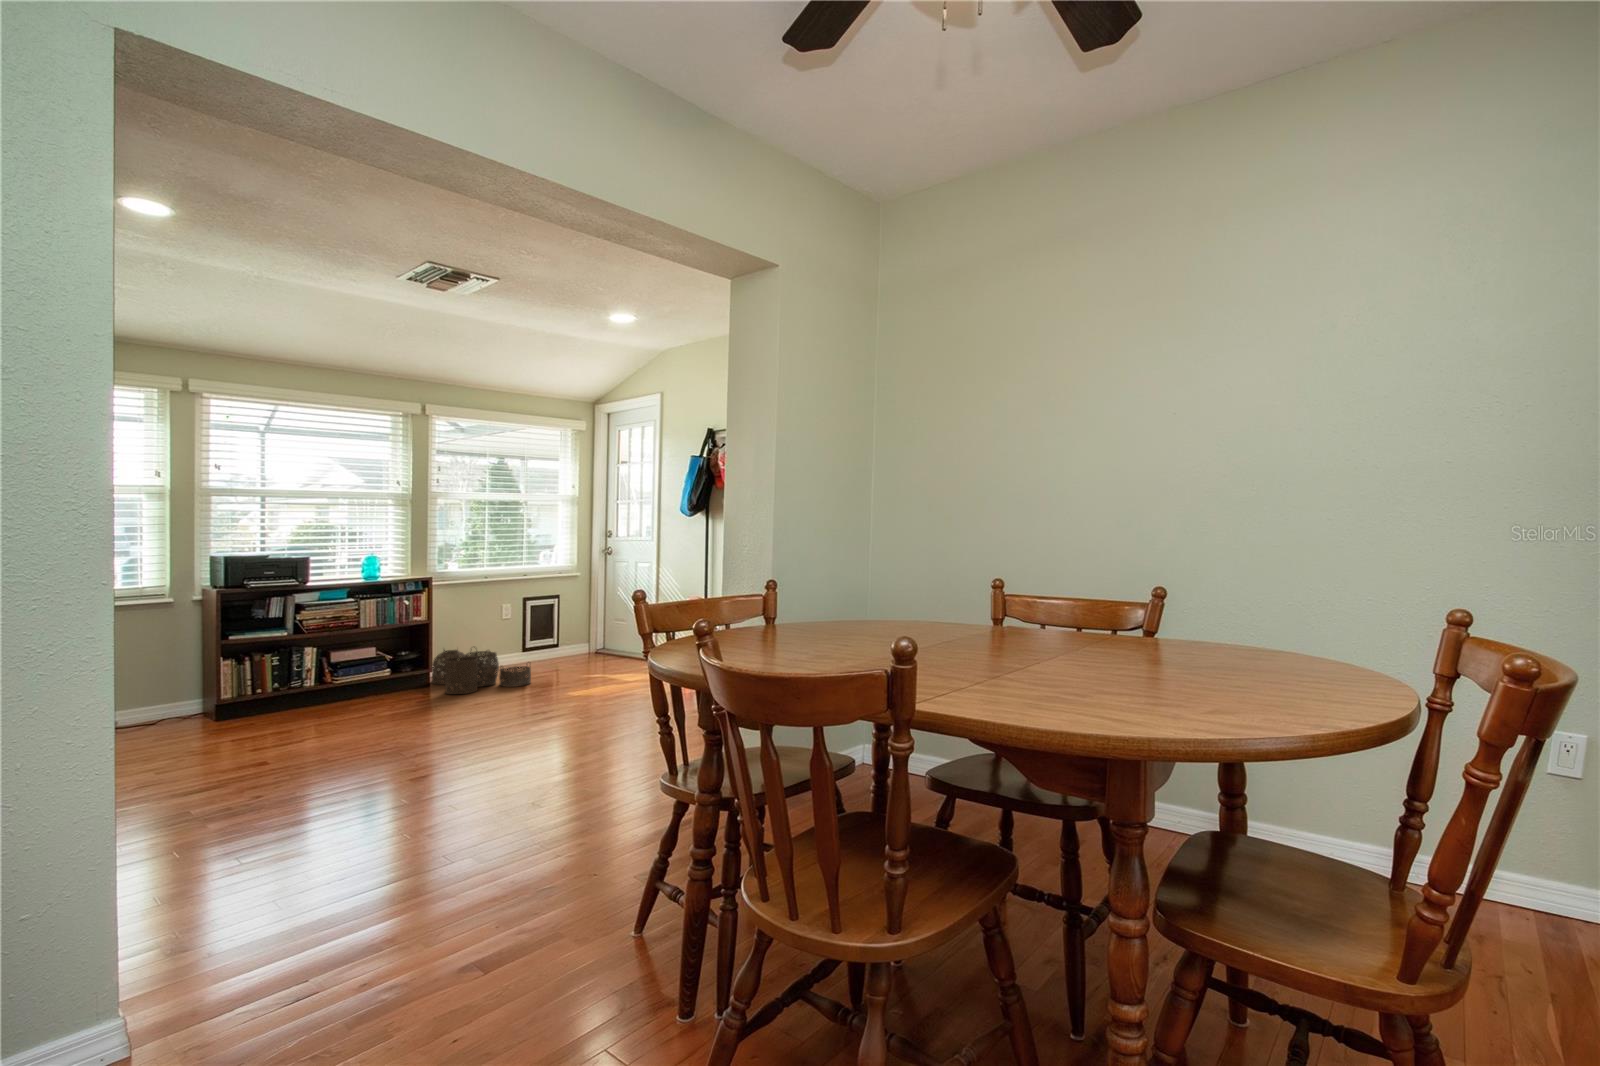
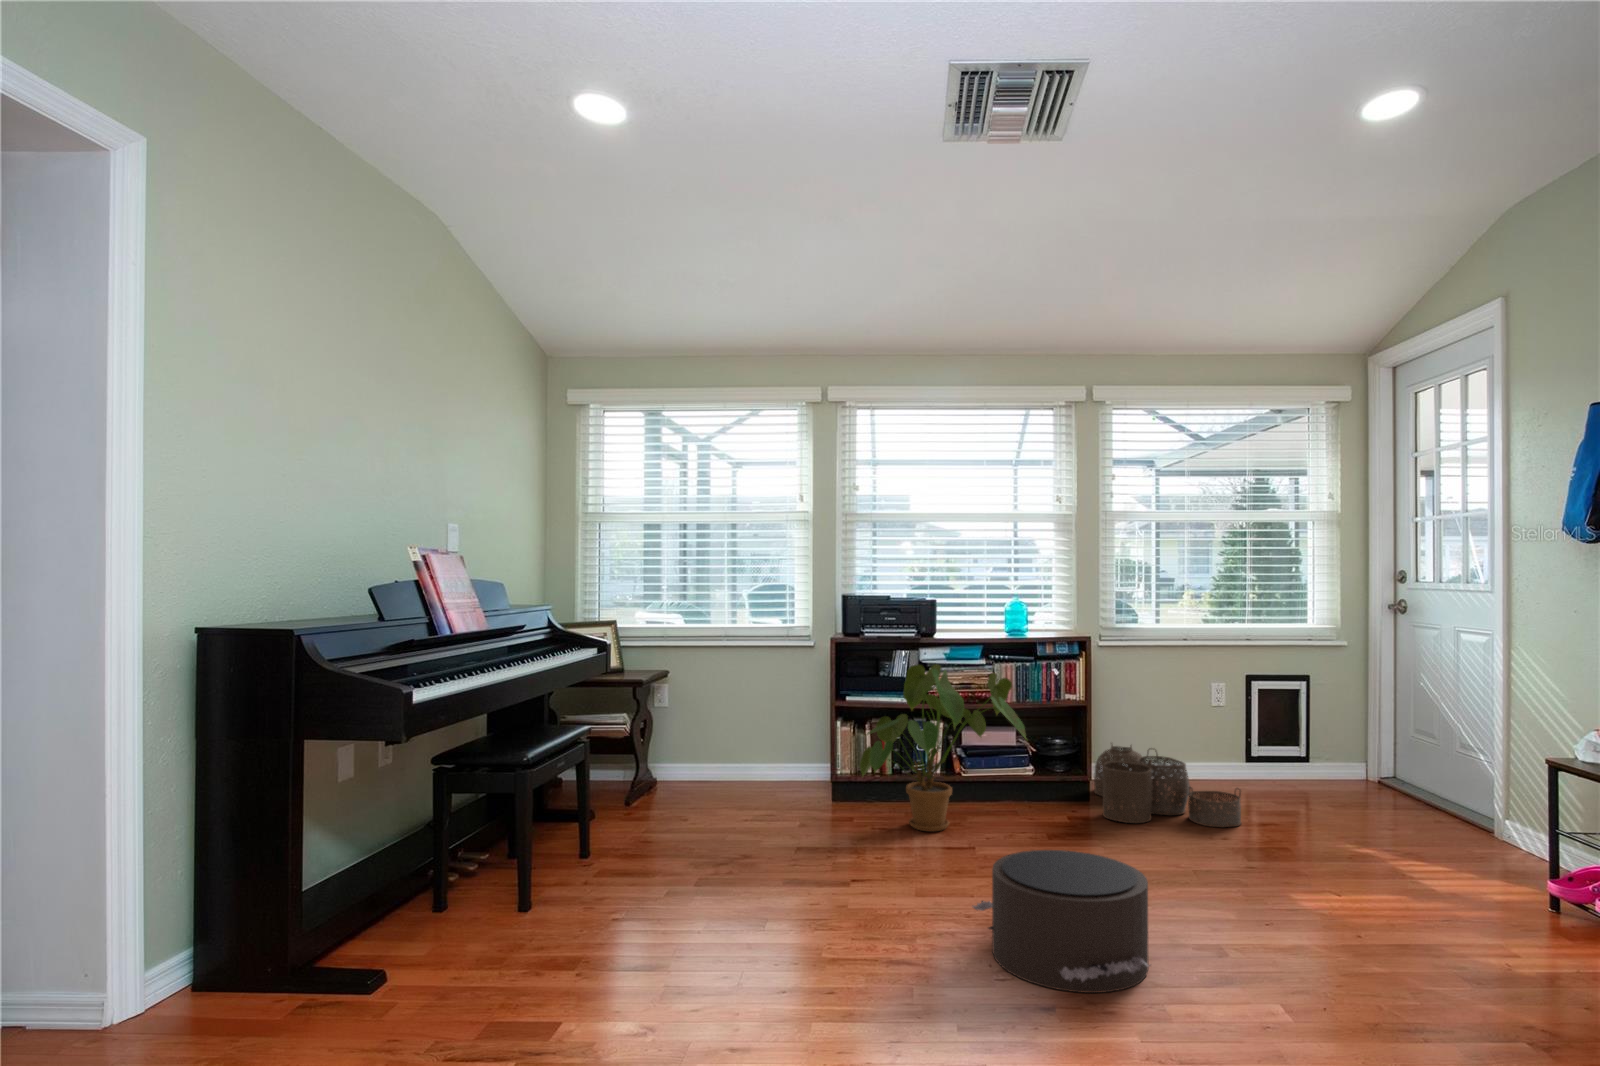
house plant: none [254,603,401,724] -> present [860,664,1026,832]
pouf: none [397,697,520,770] -> present [973,850,1149,993]

